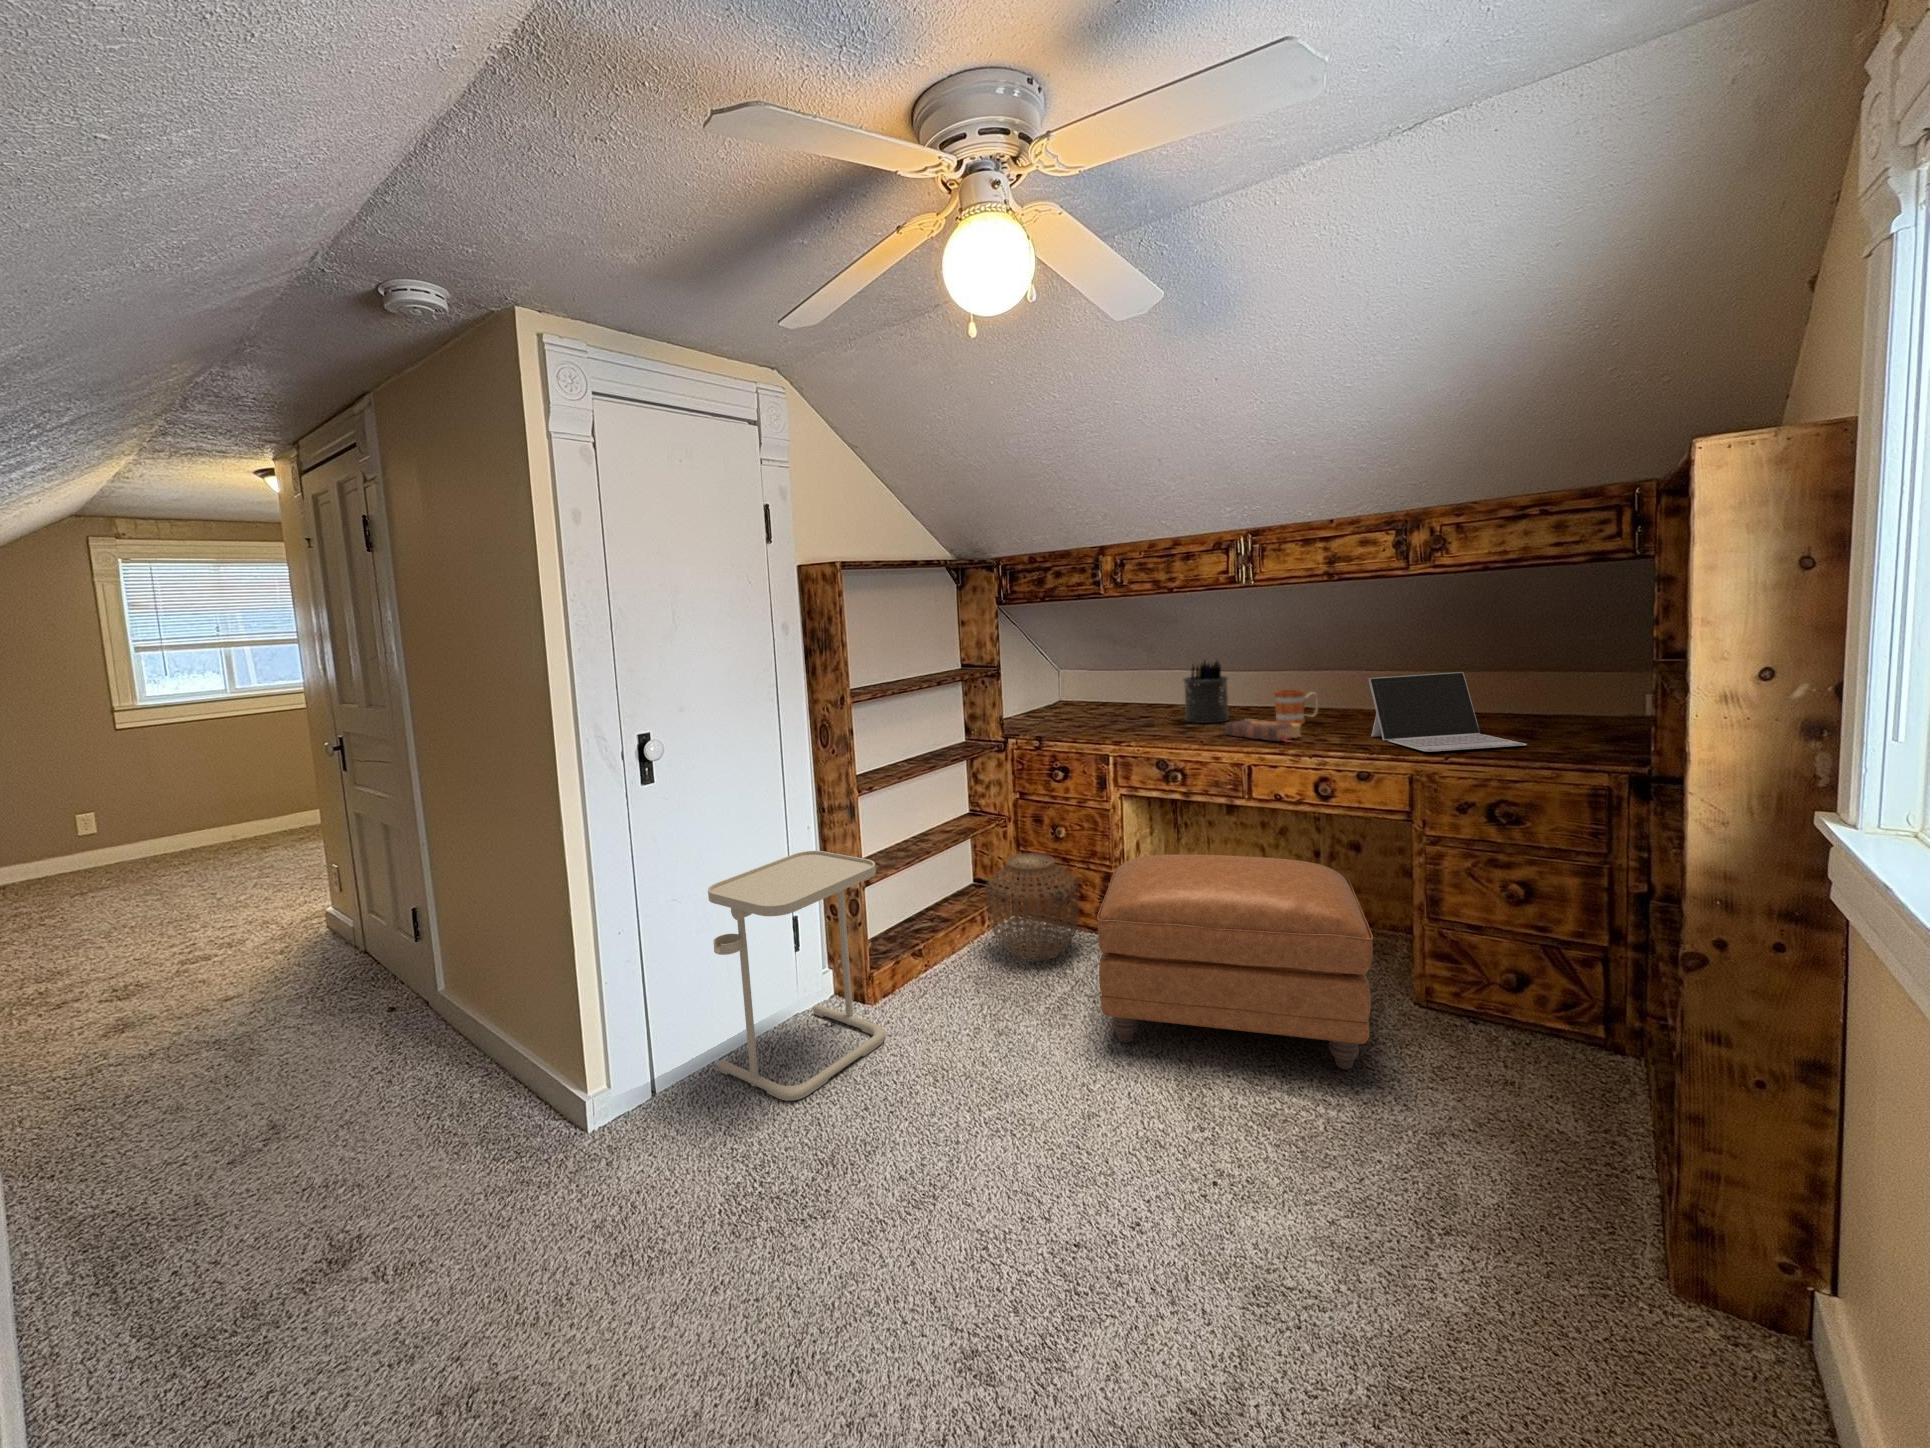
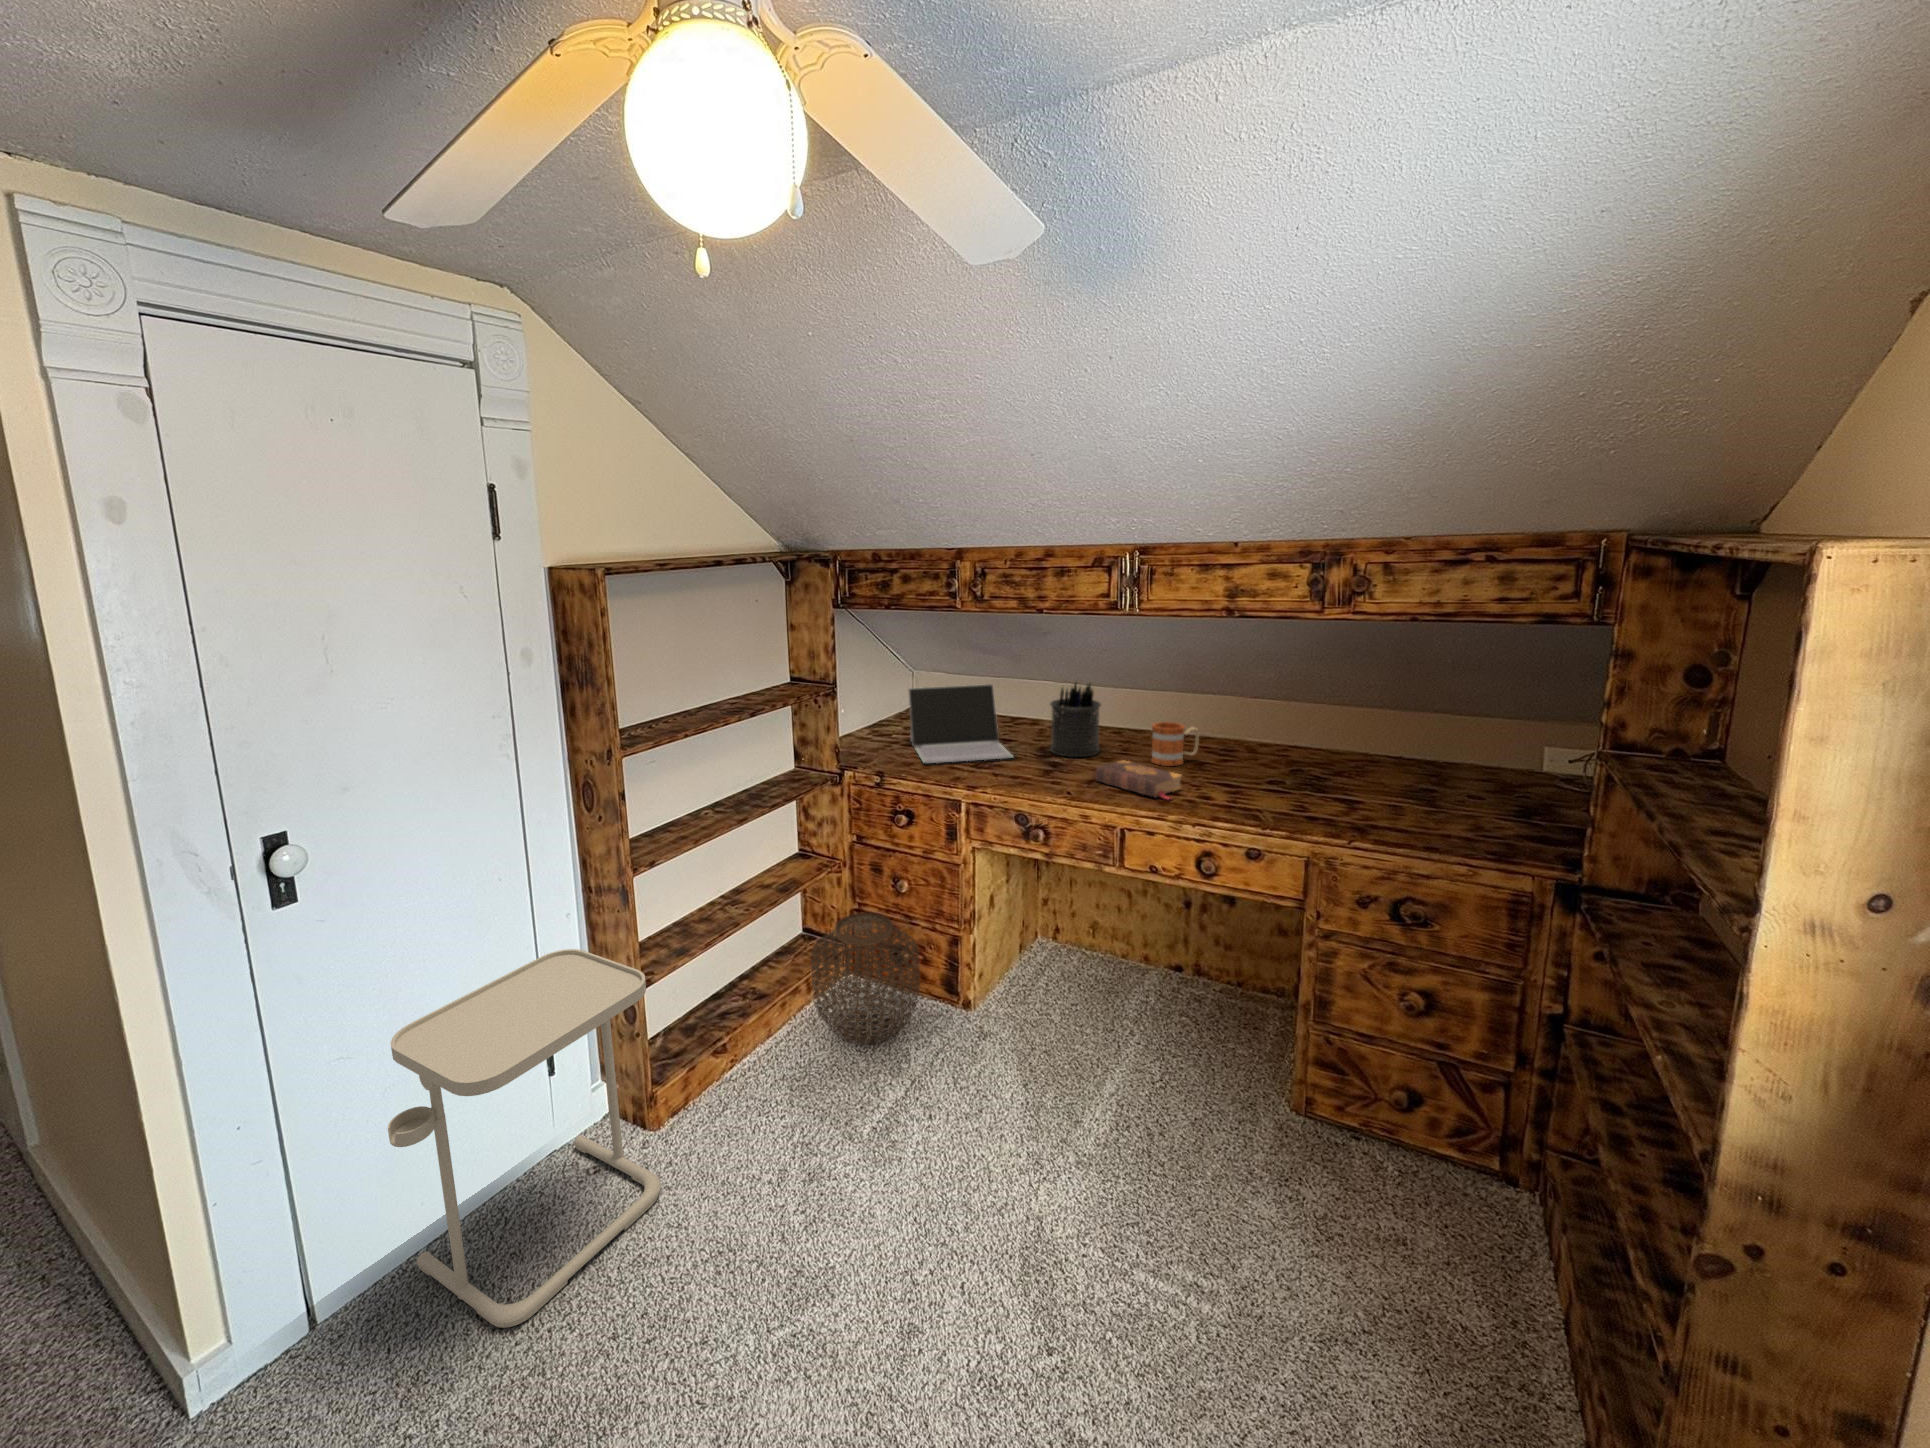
laptop: present [1368,672,1527,752] -> present [908,684,1013,763]
ottoman: present [1097,854,1373,1069] -> none [931,938,1264,1231]

